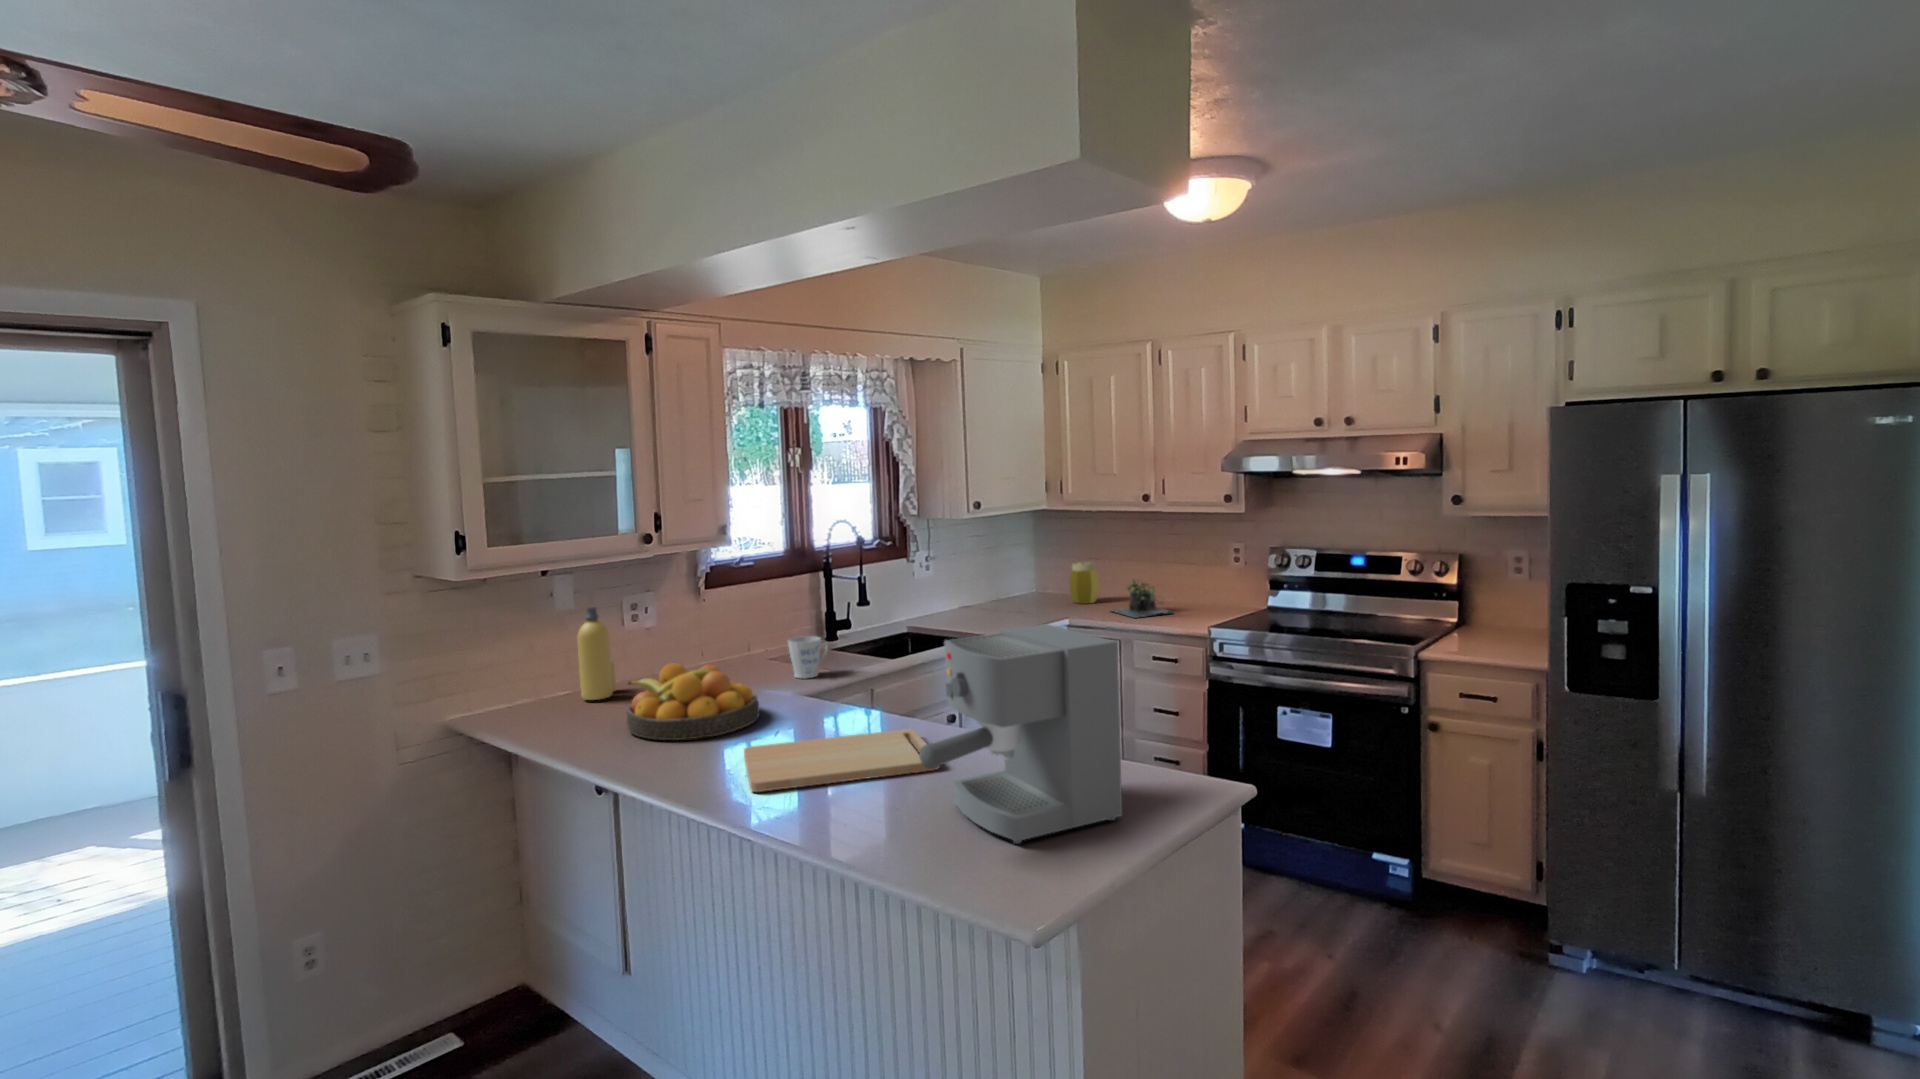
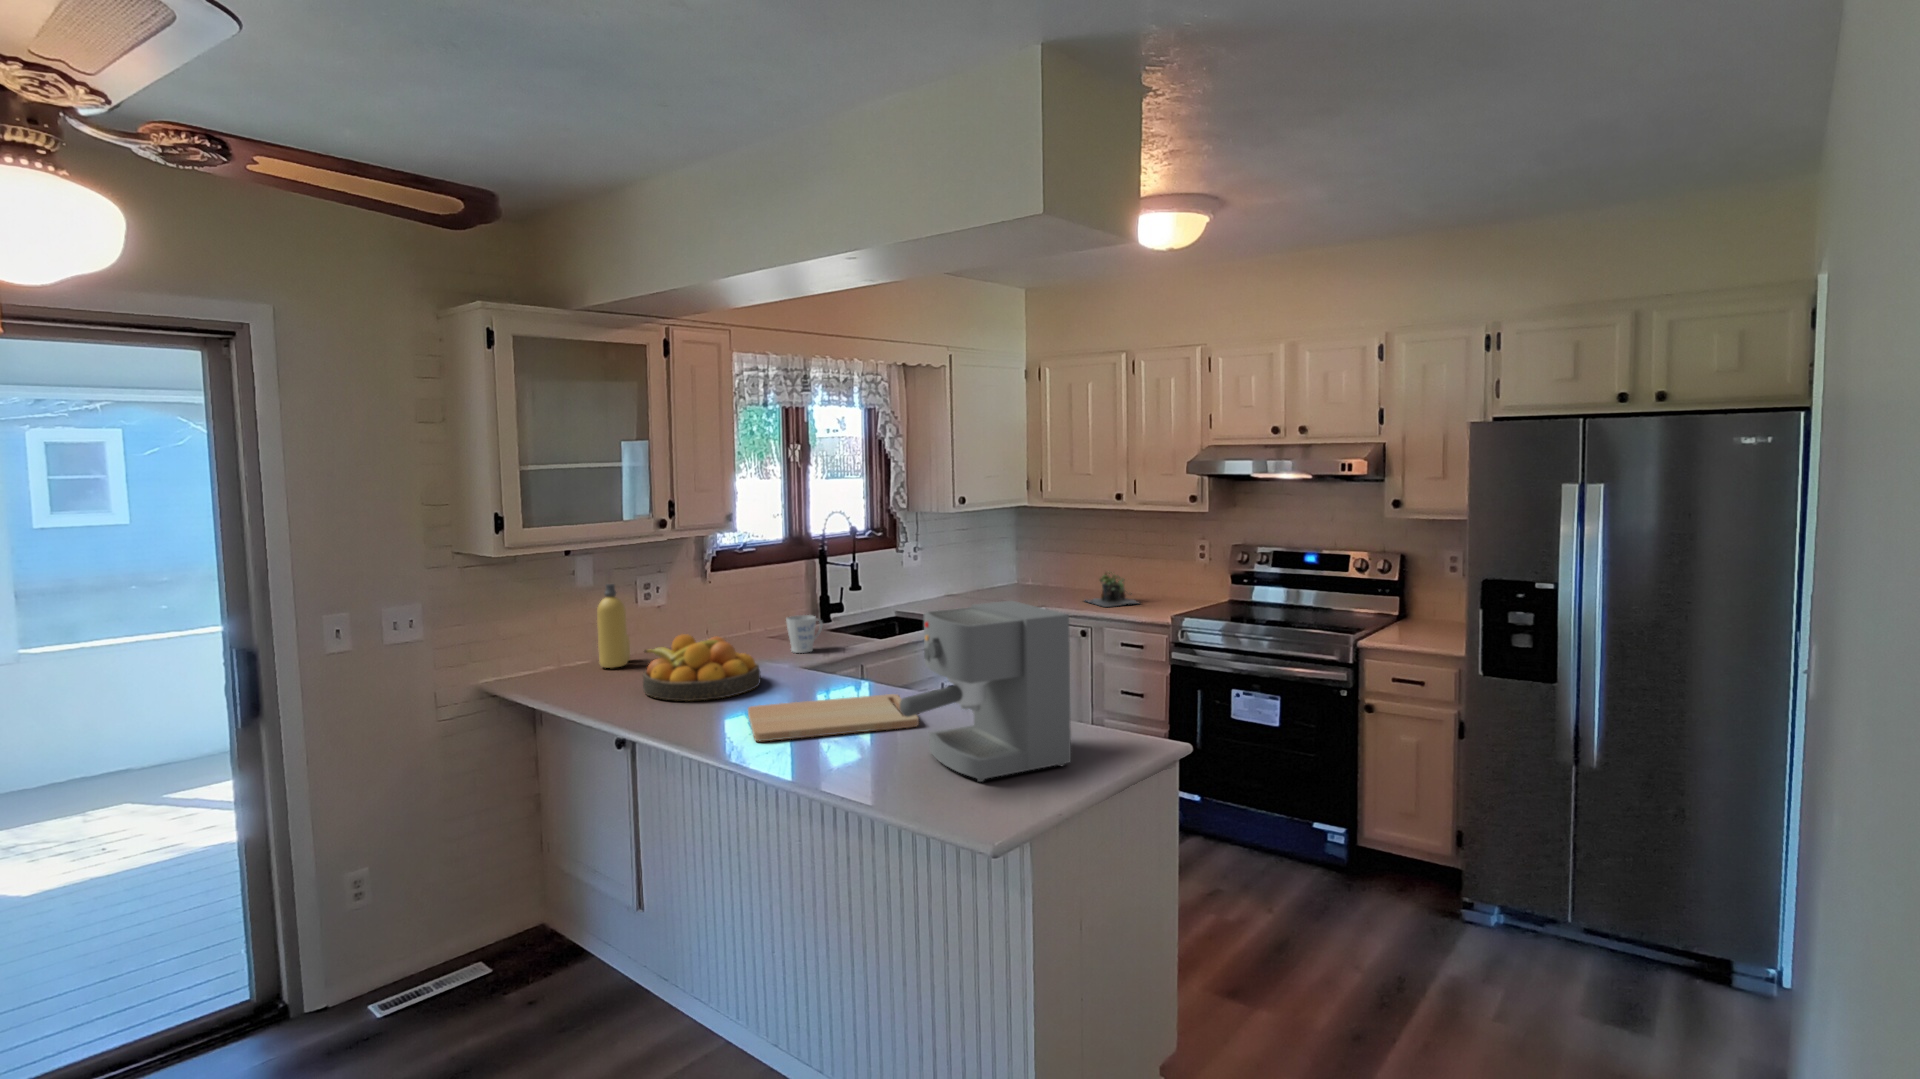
jar: present [1069,562,1099,604] -> none [1047,555,1074,594]

